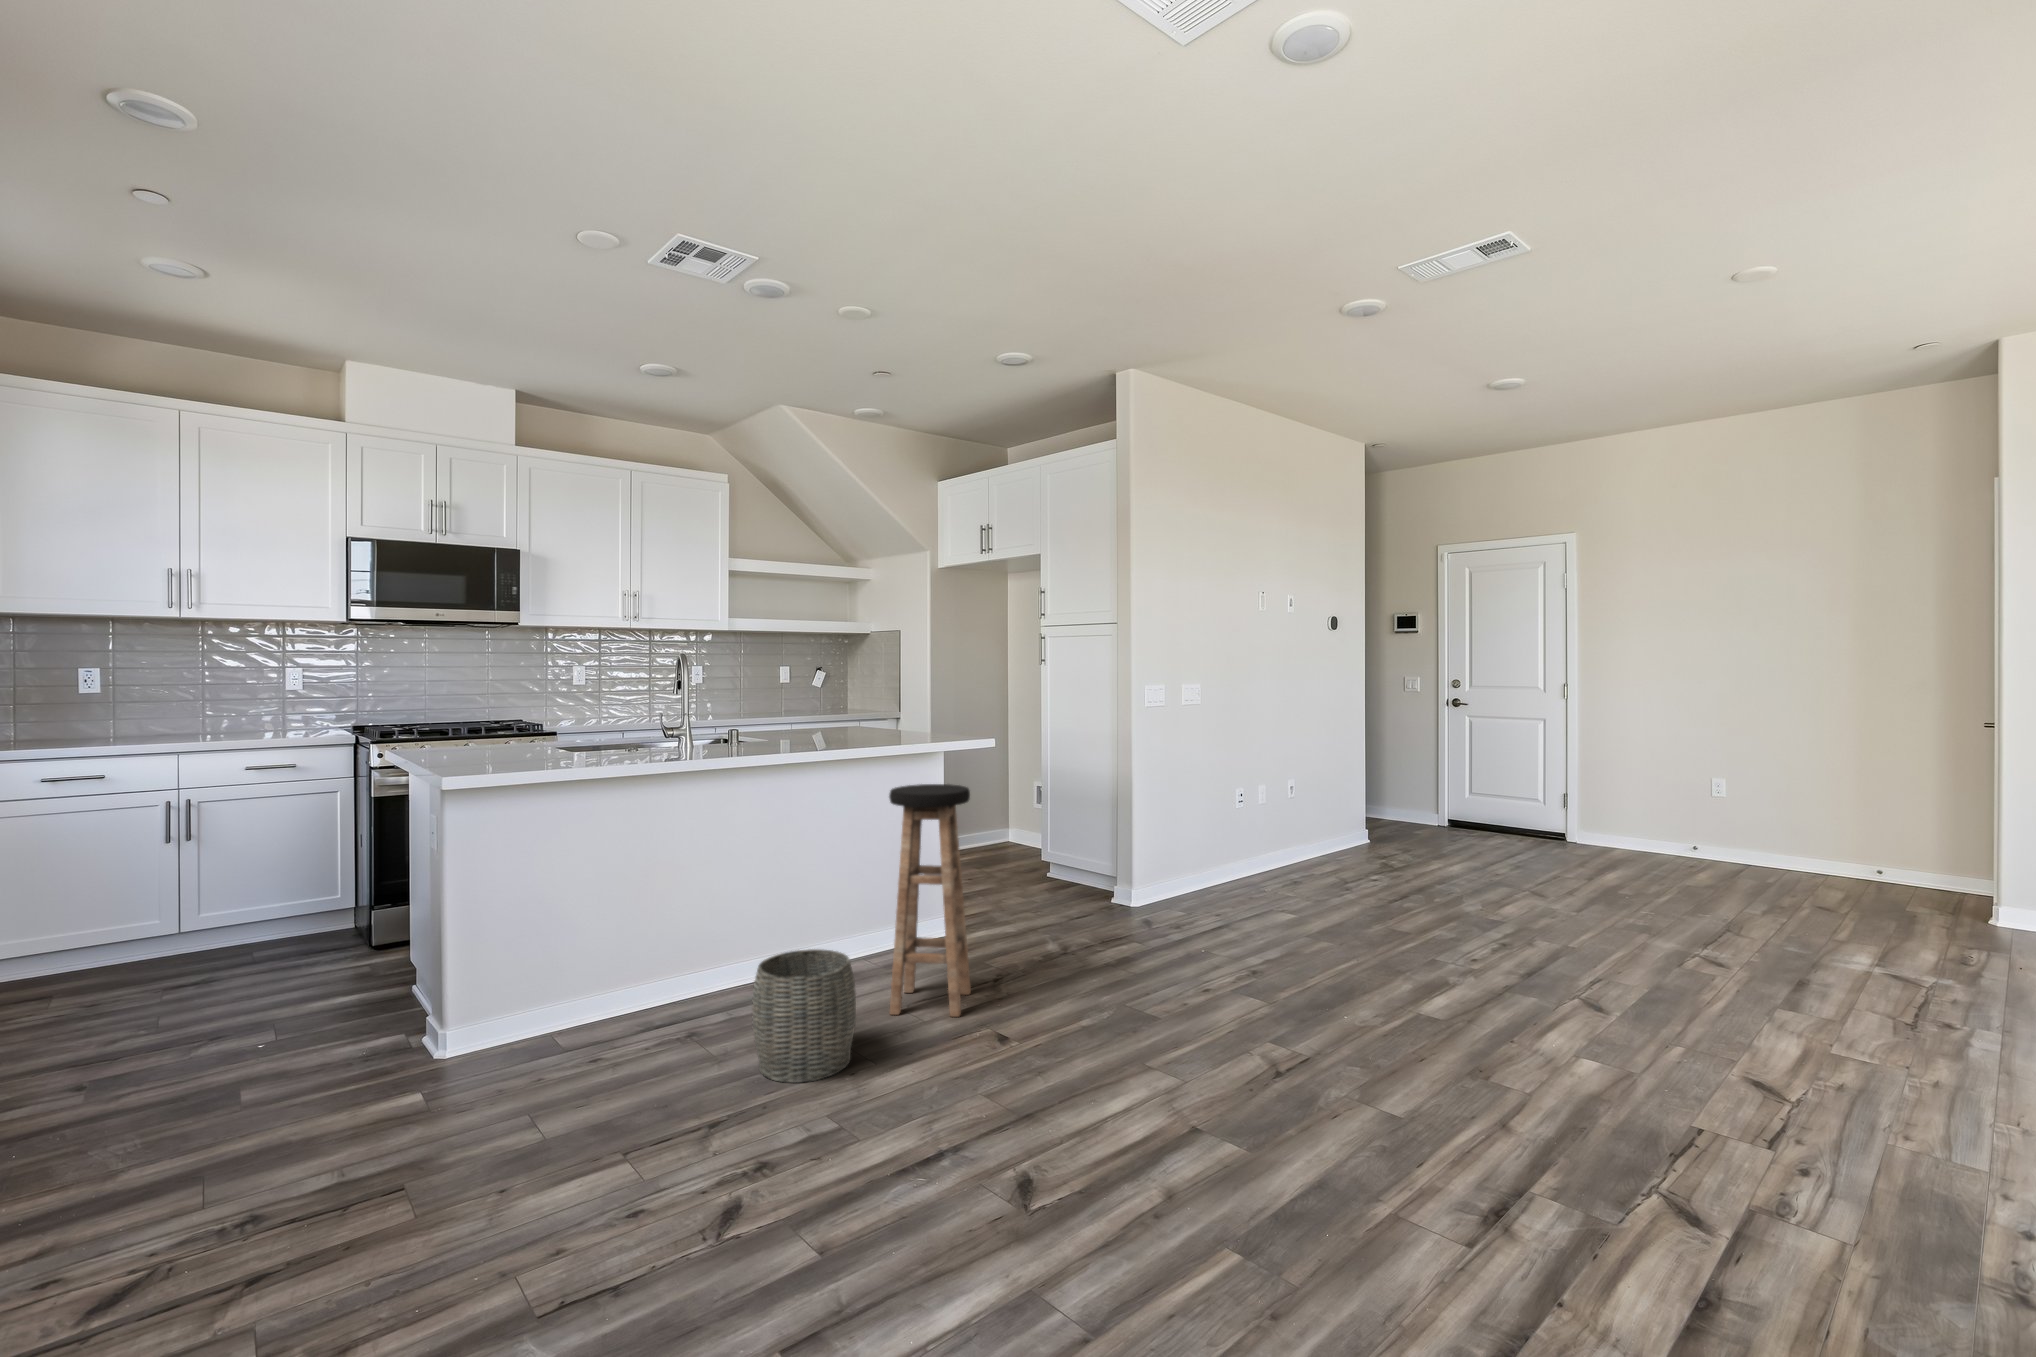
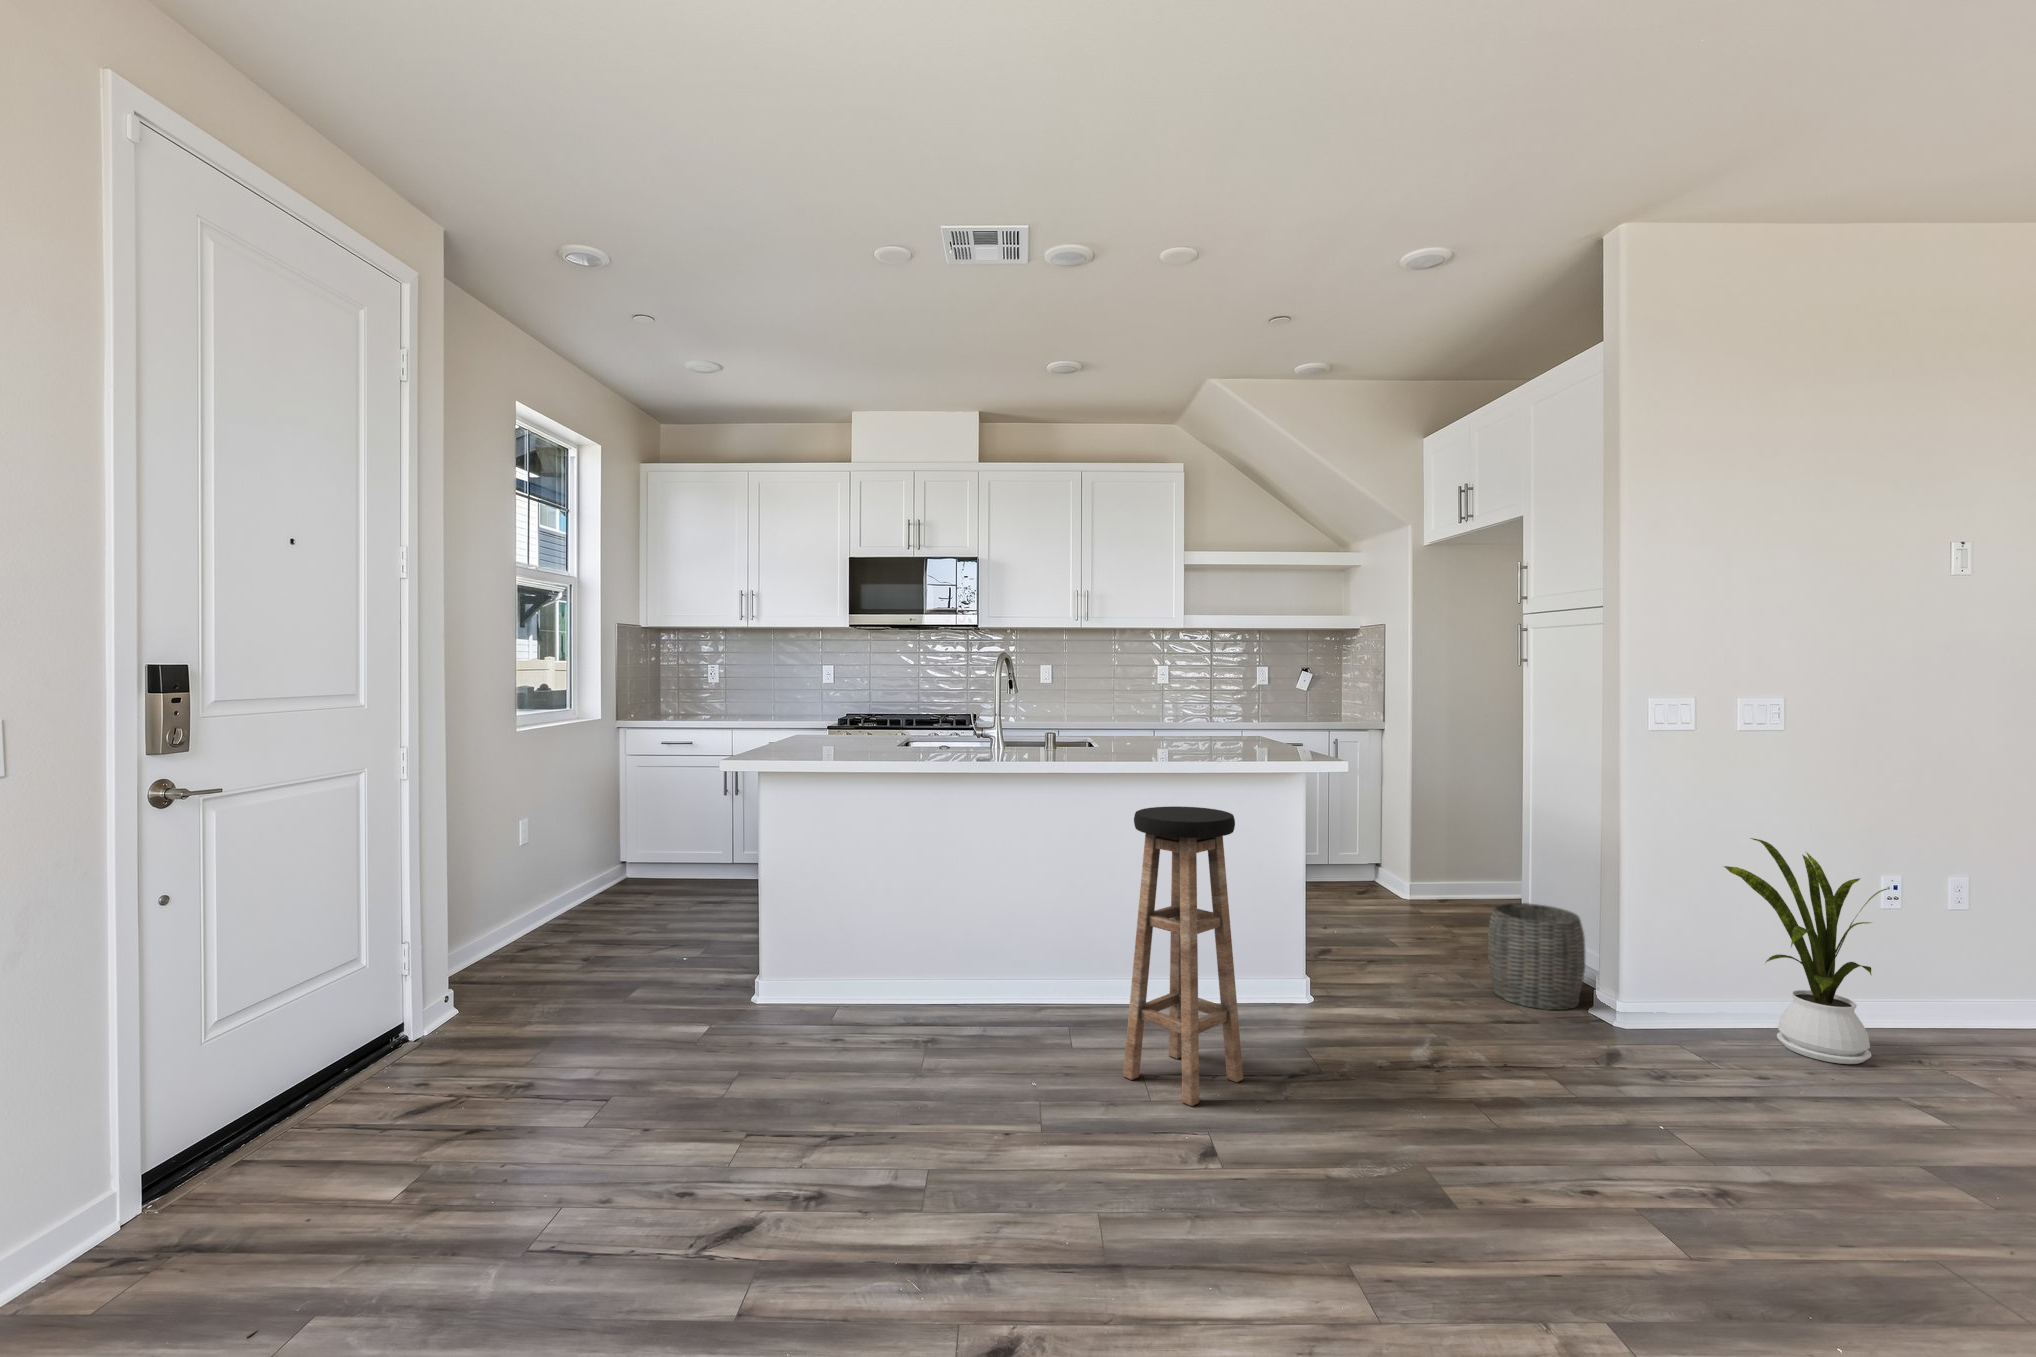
house plant: none [1180,771,1259,900] -> present [1724,838,1887,1064]
woven basket: present [752,949,856,1083] -> present [1488,903,1585,1010]

